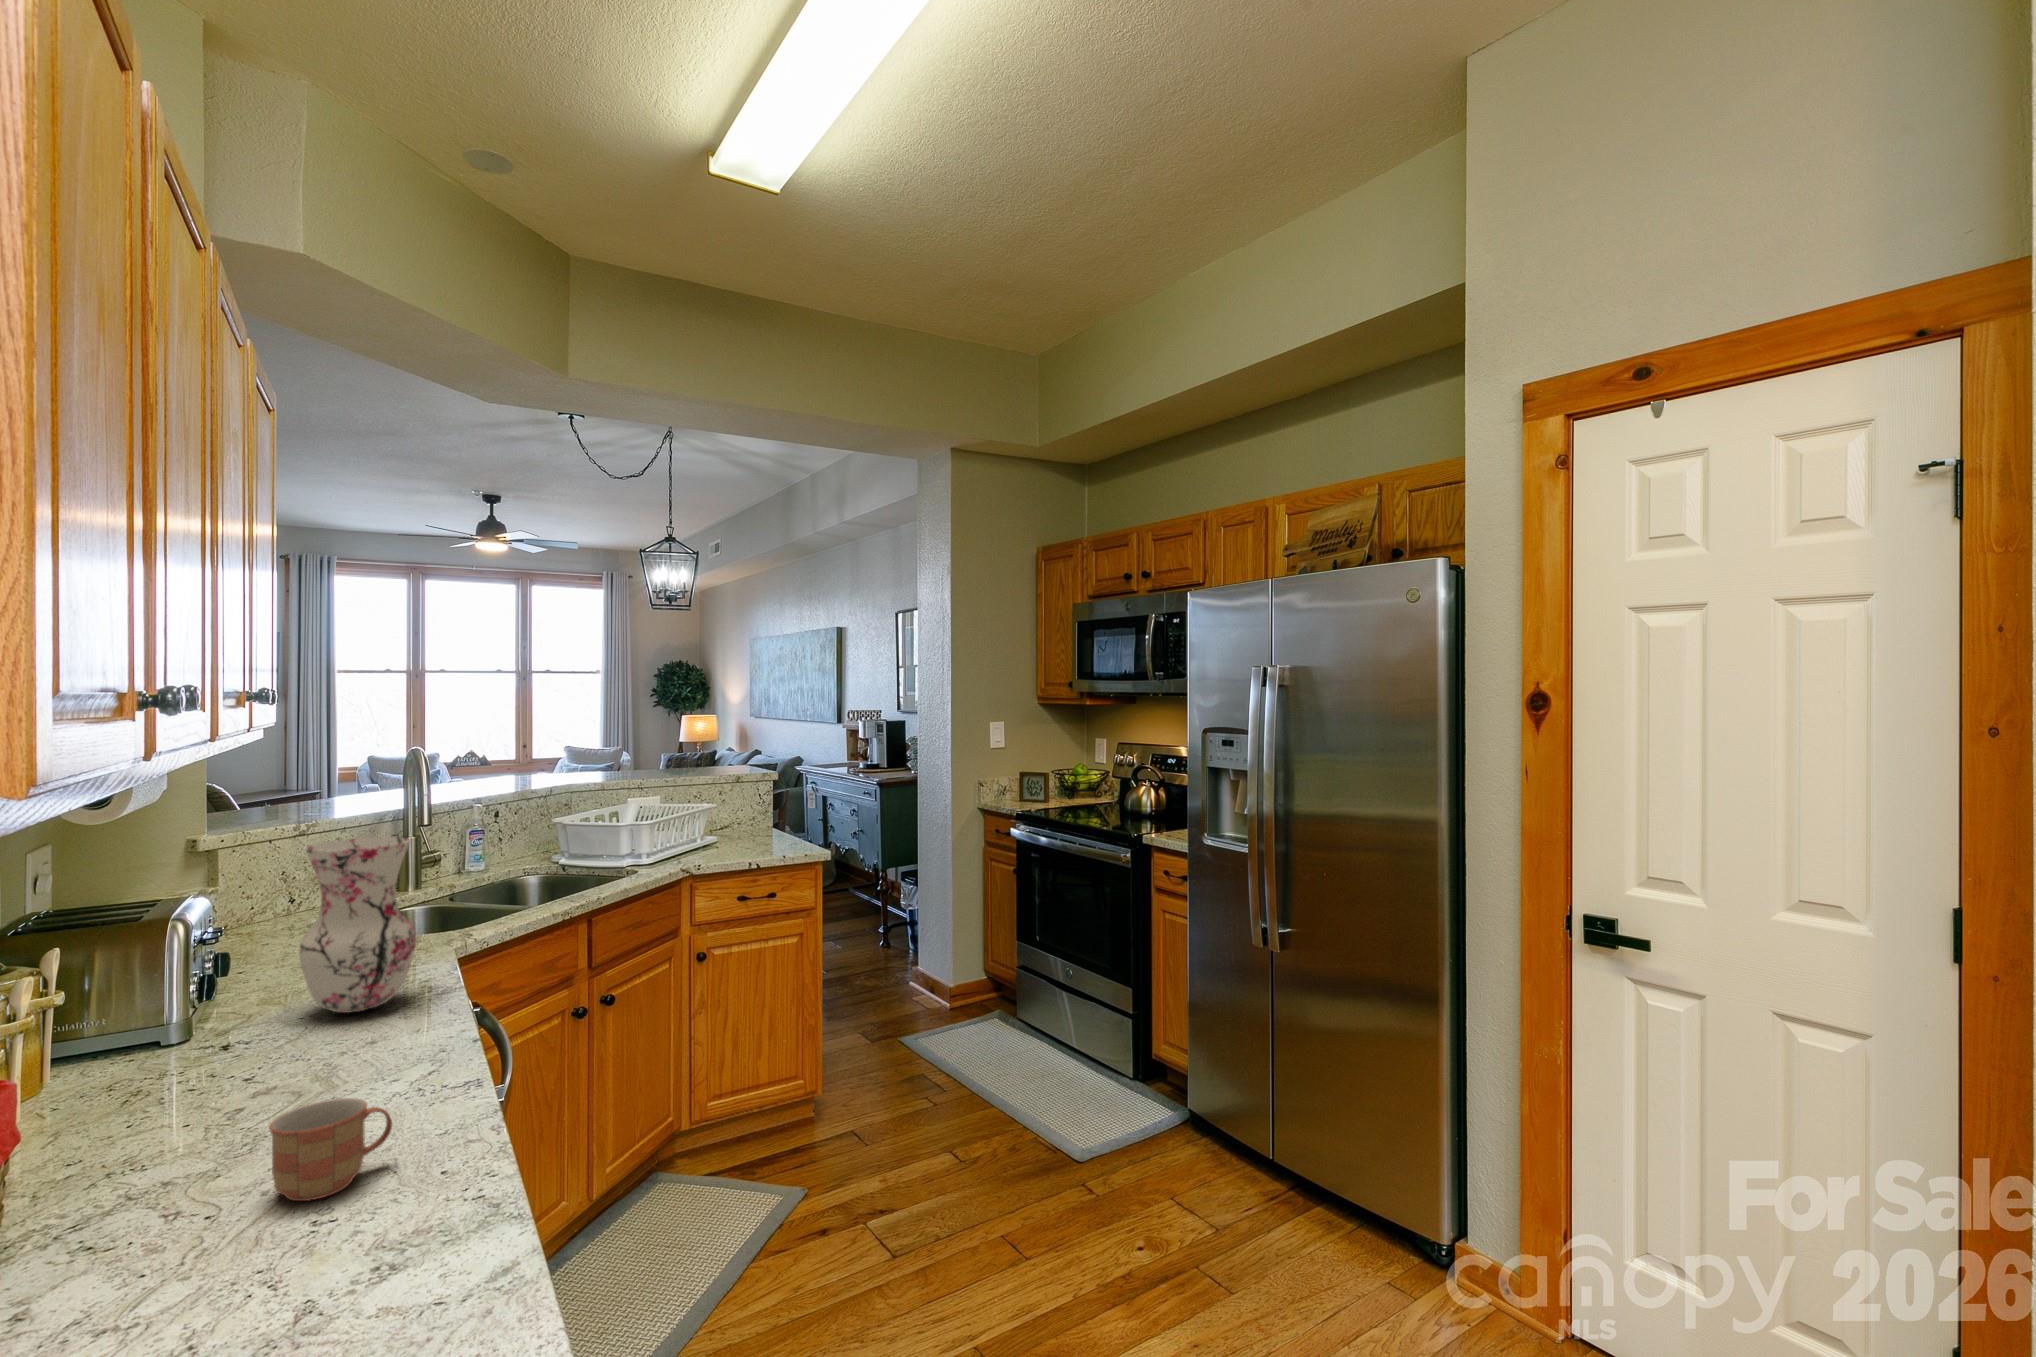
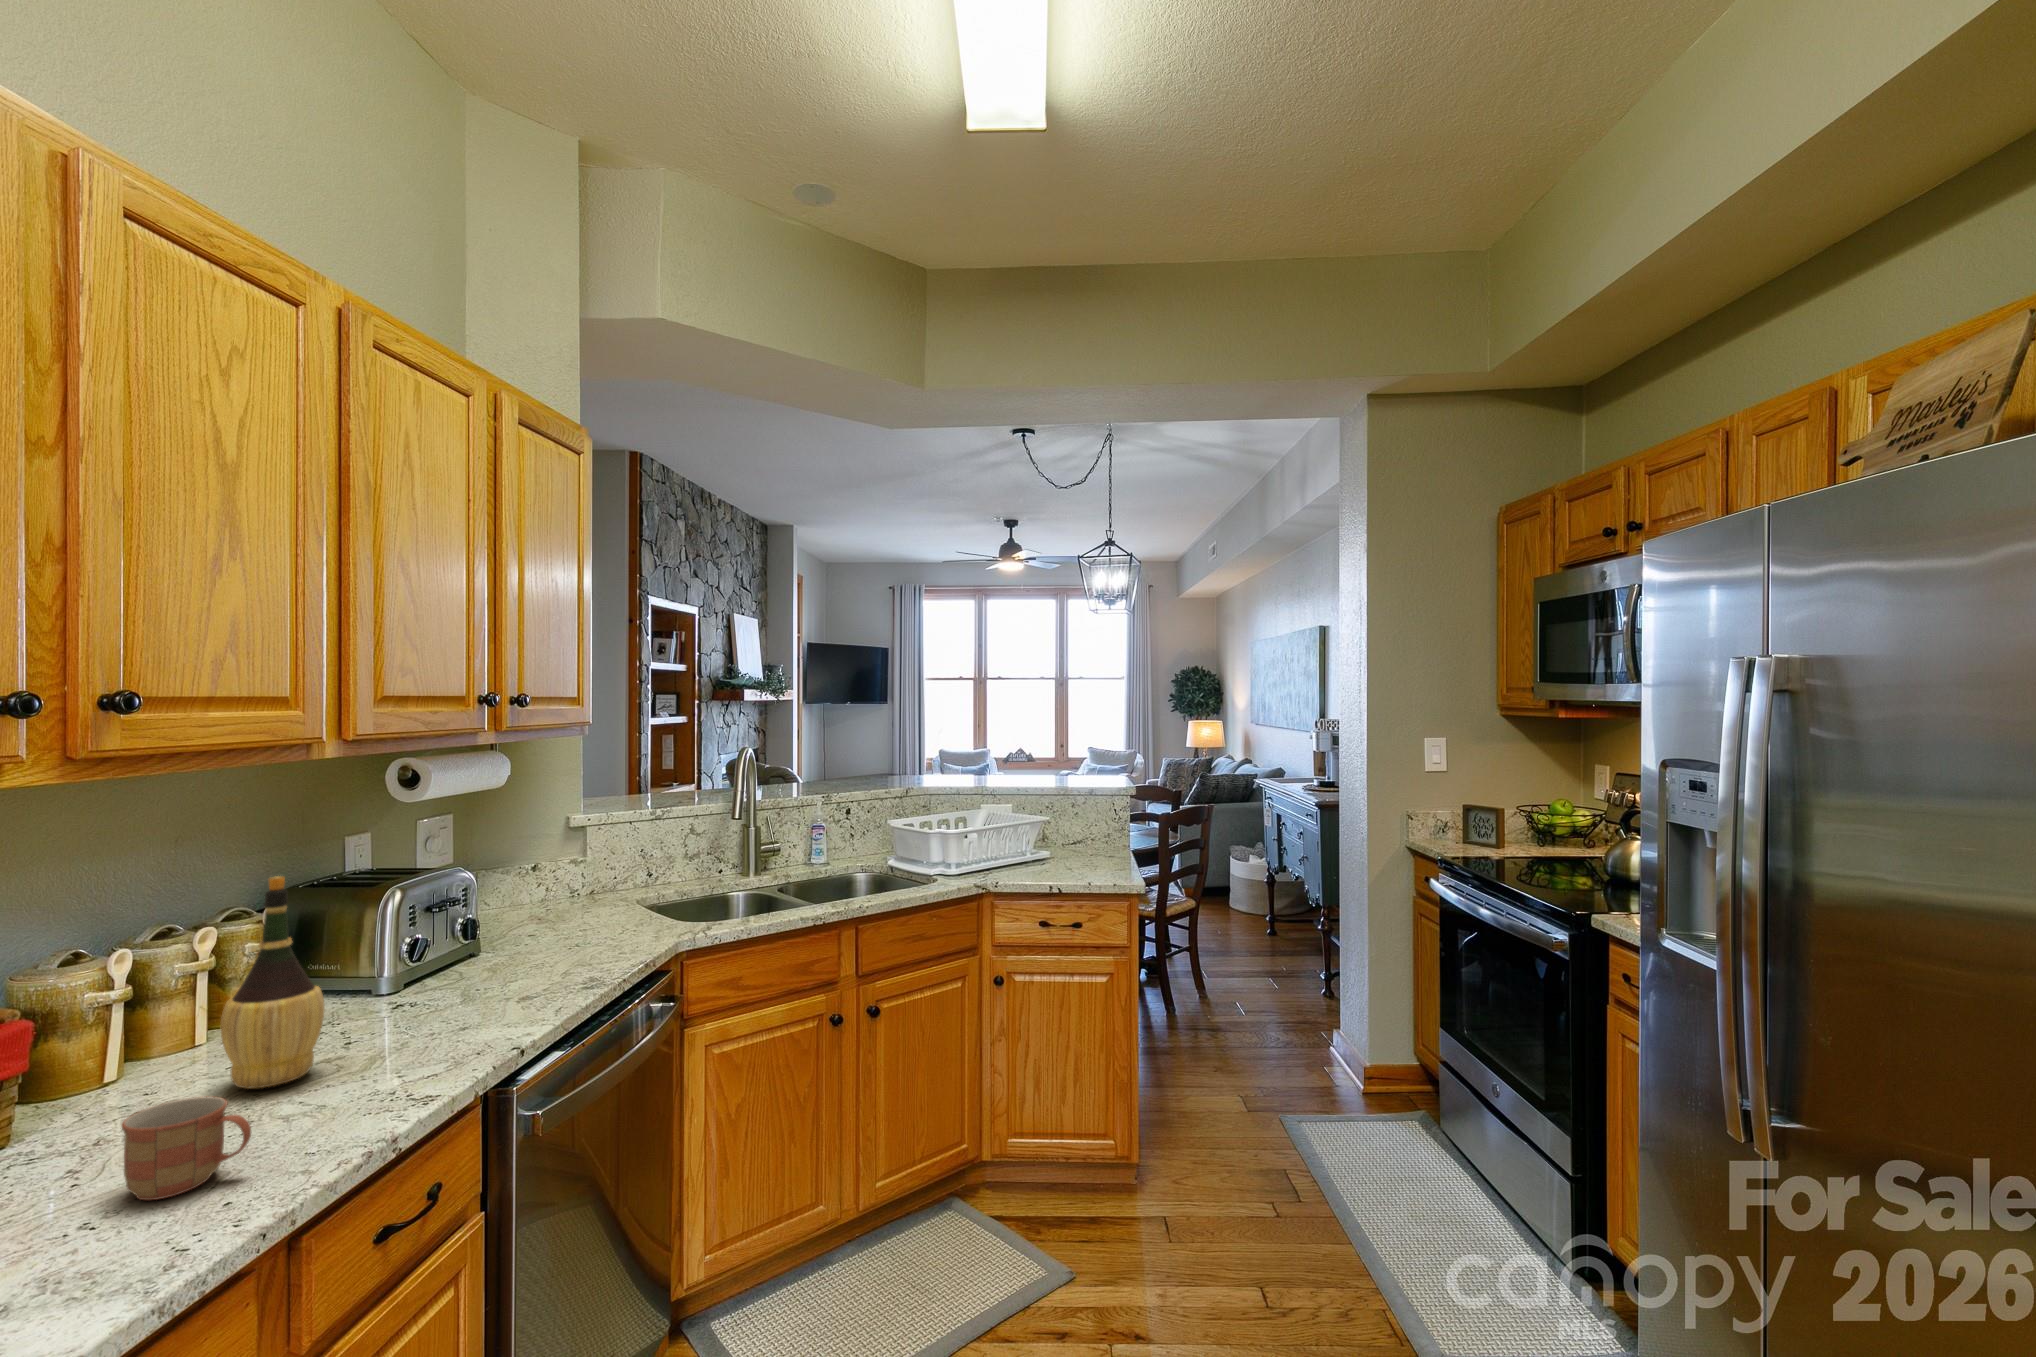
vase: present [299,836,416,1013] -> none [479,828,580,993]
wine bottle: none [158,896,275,1129] -> present [221,876,325,1088]

